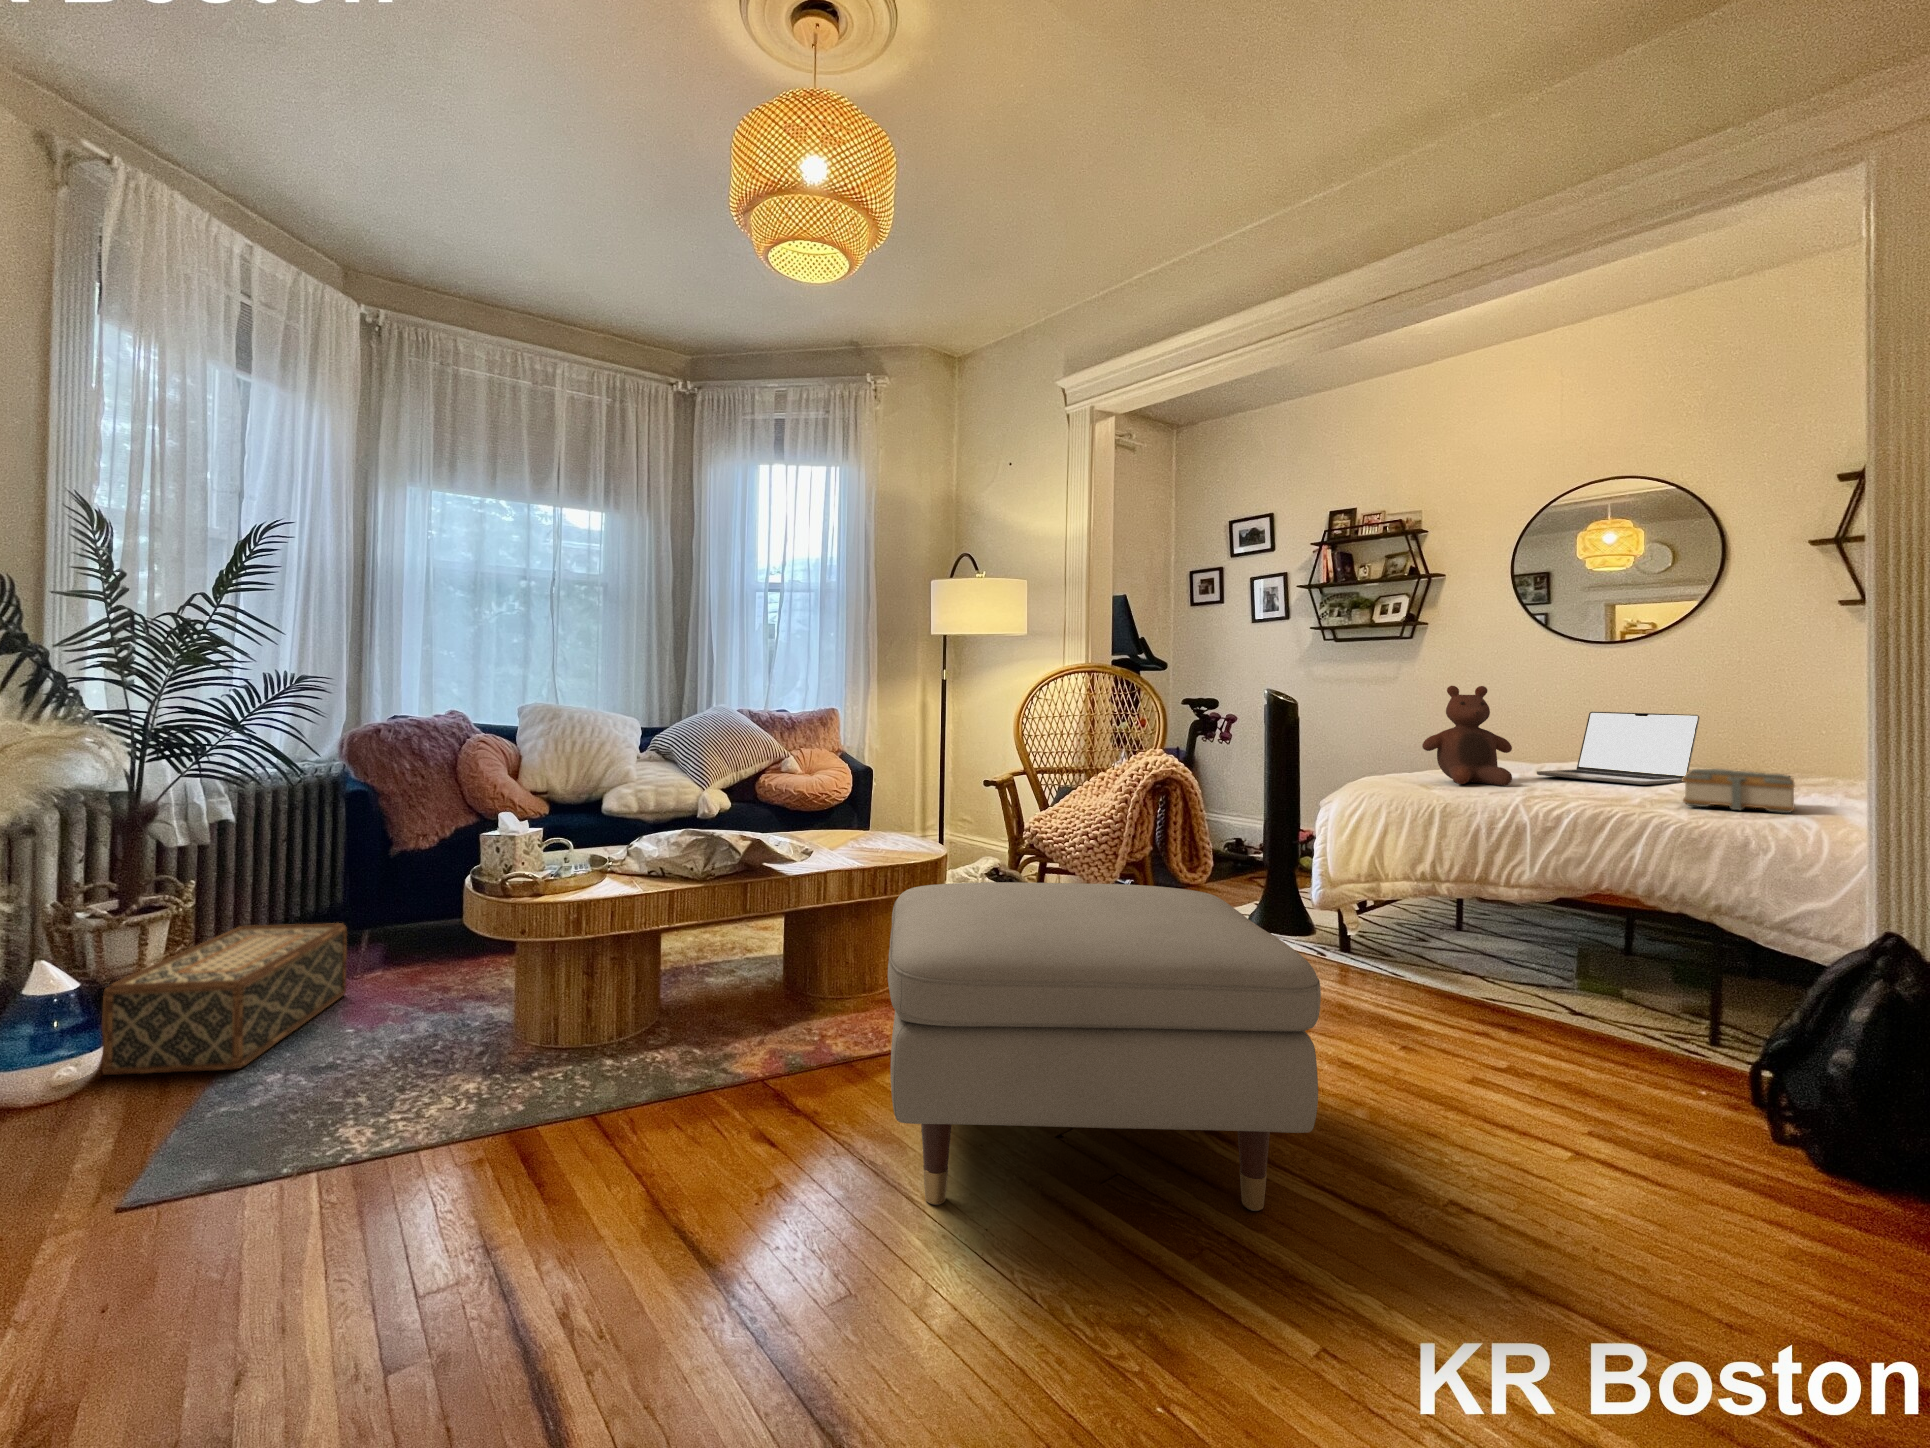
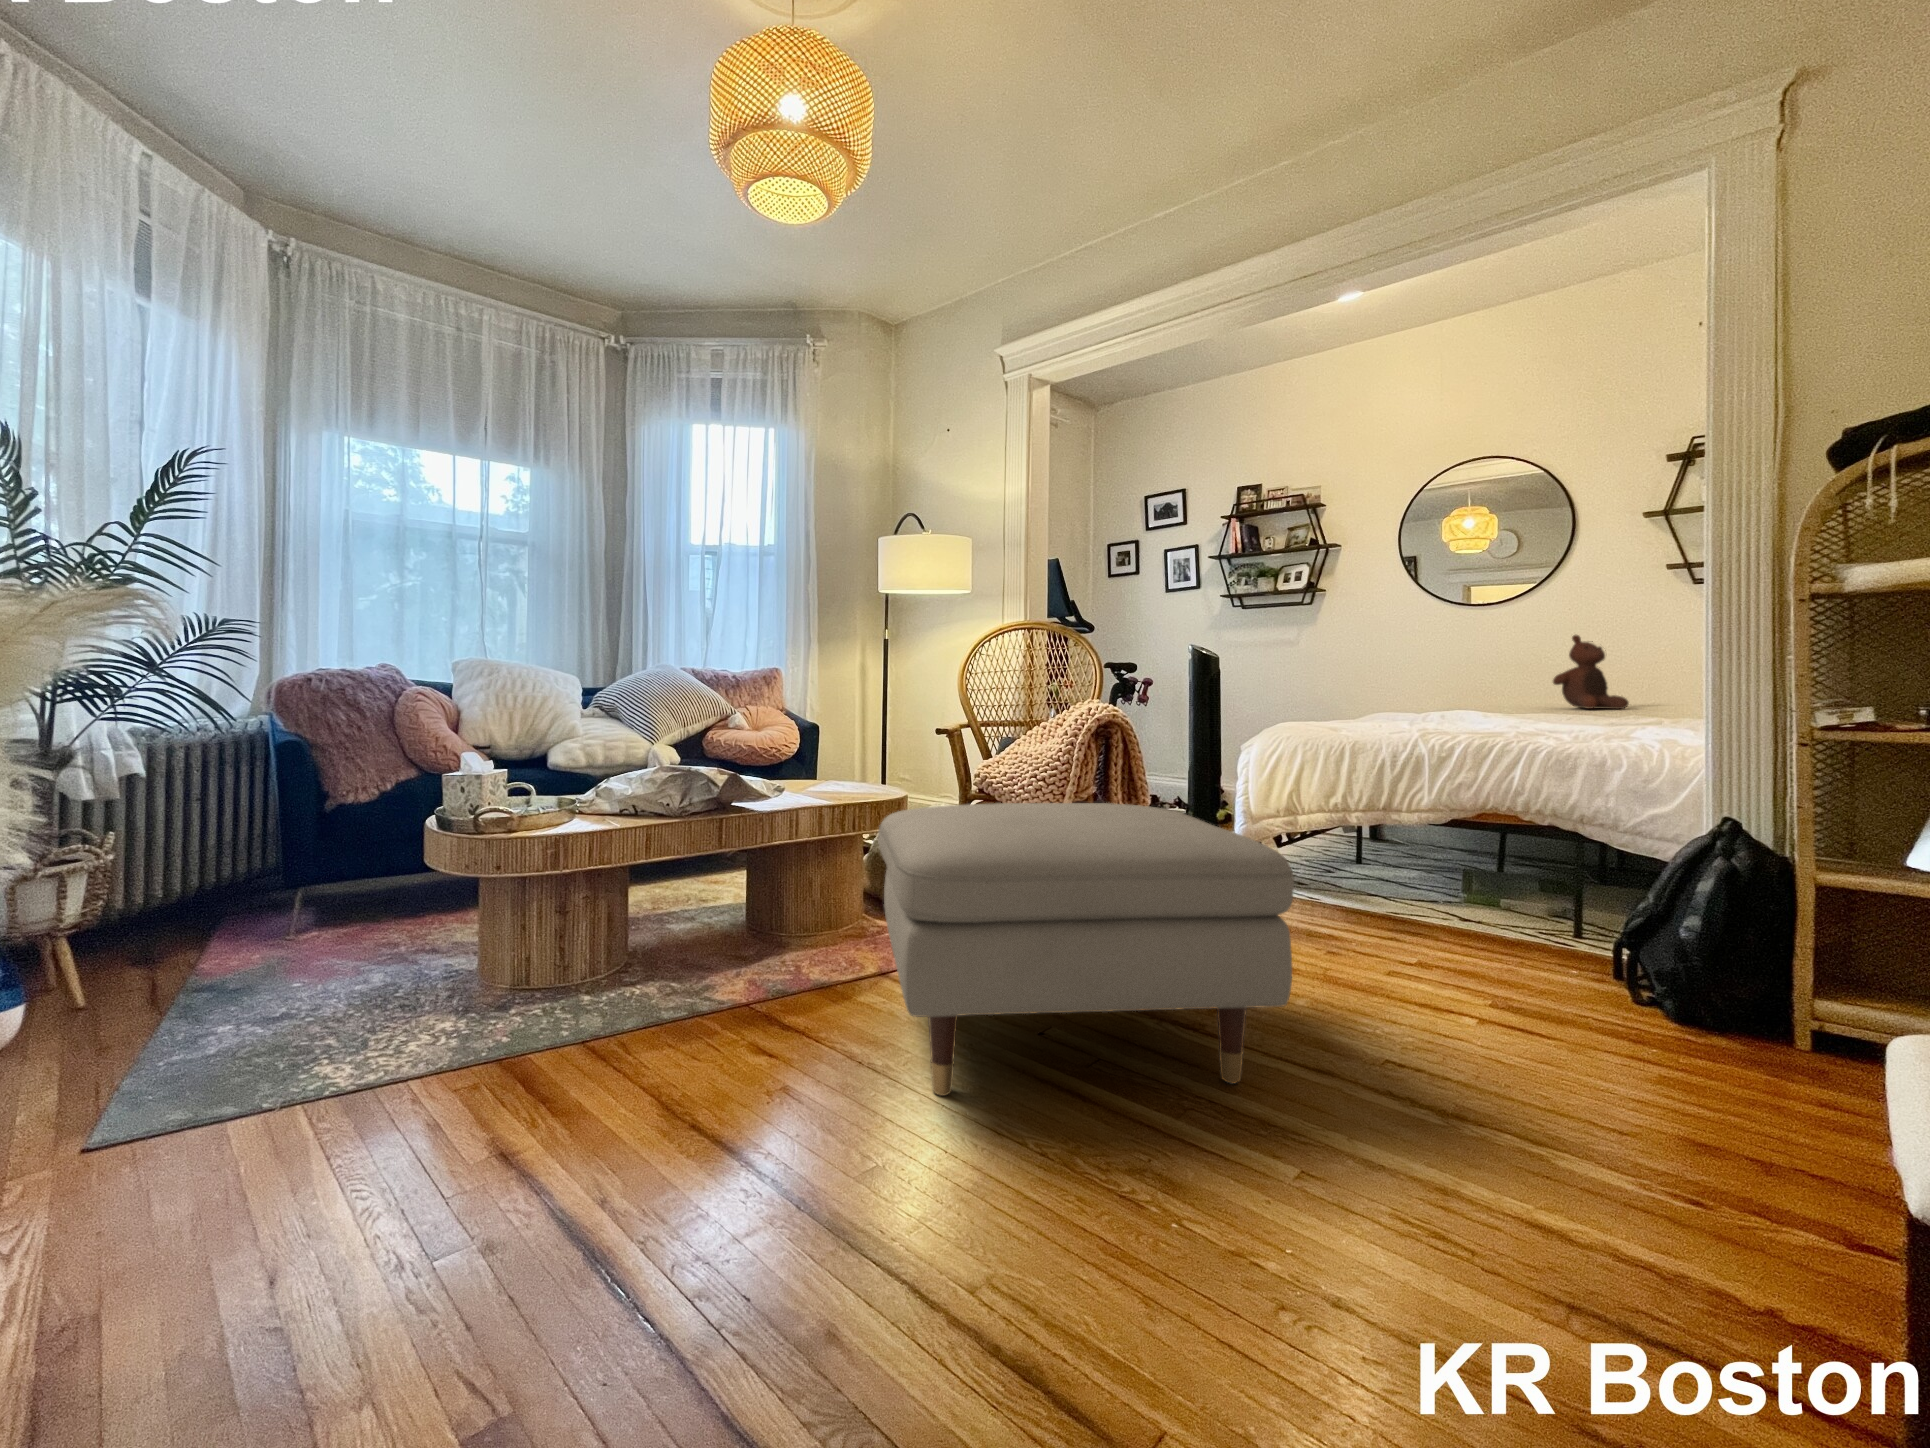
stuffed bear: present [1422,686,1512,786] -> present [1553,635,1629,709]
laptop: present [1537,711,1700,785] -> none [1429,663,1566,725]
book: present [1683,769,1795,813] -> none [1560,704,1653,739]
woven basket: present [102,923,347,1075] -> none [28,875,286,1032]

